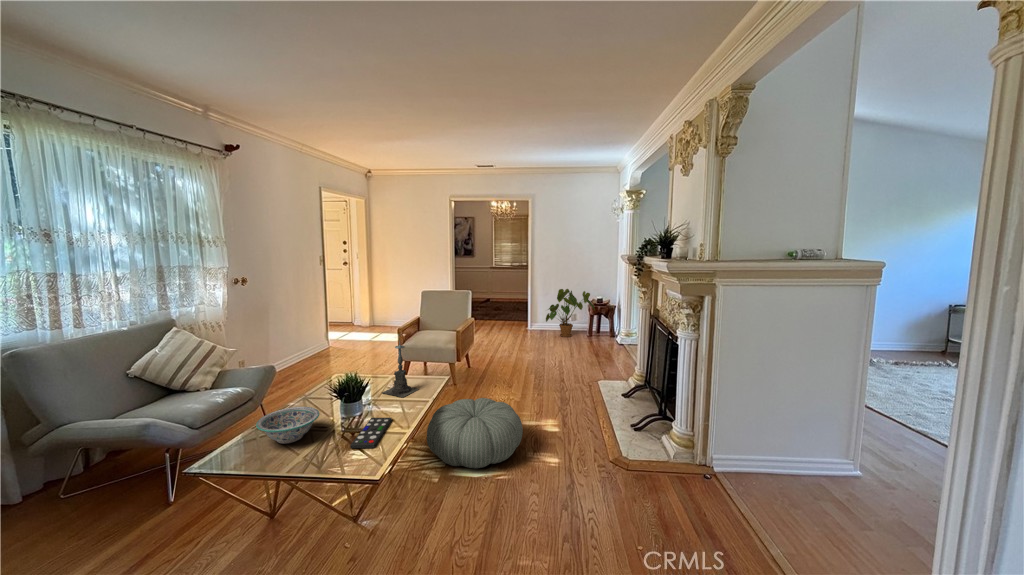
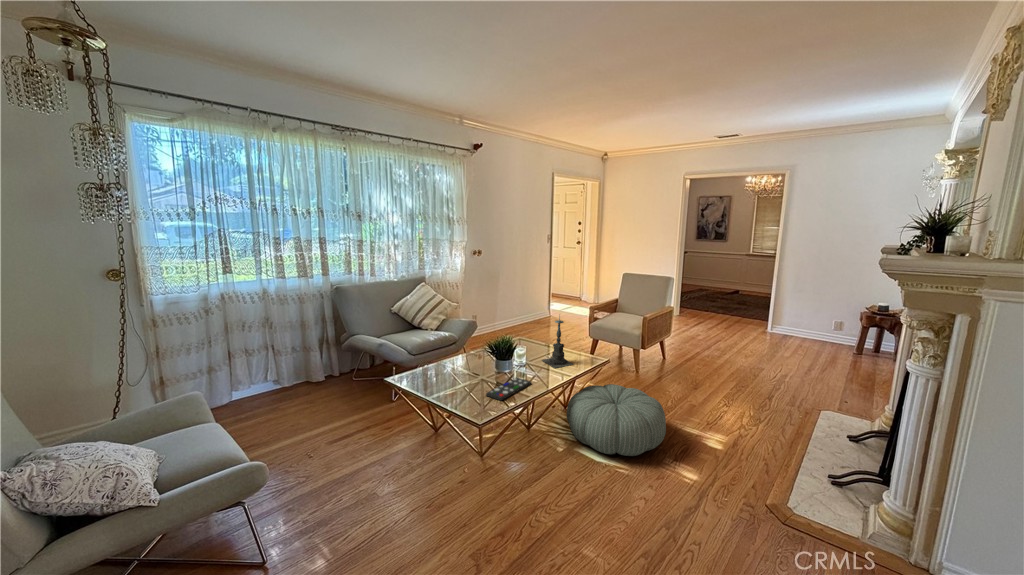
house plant: present [546,289,595,337] -> none [788,287,870,350]
decorative bowl: present [256,407,319,444] -> none [434,354,478,380]

